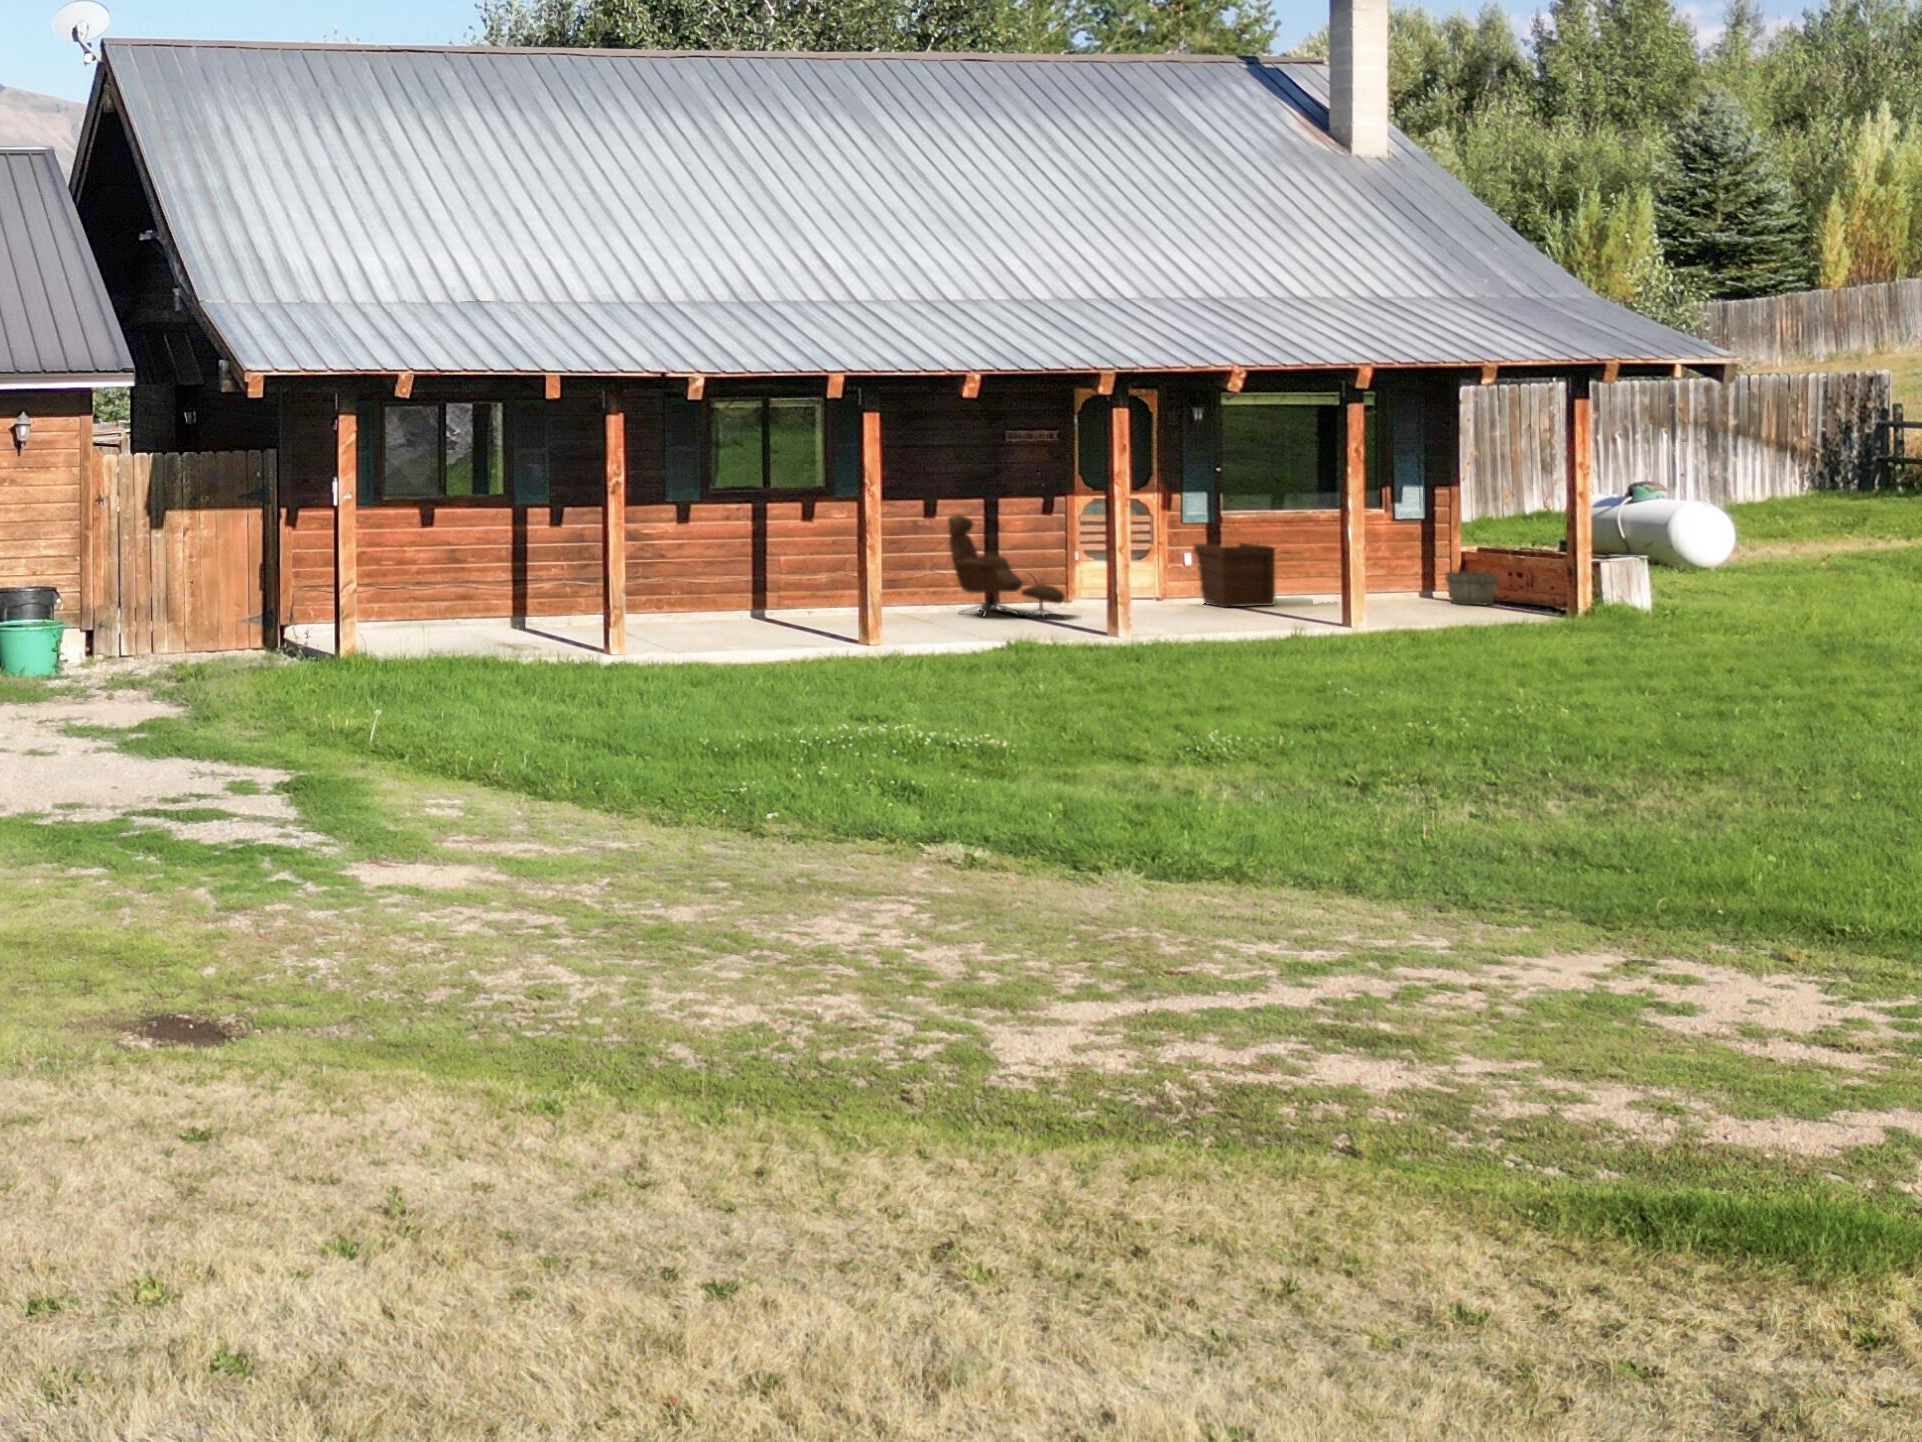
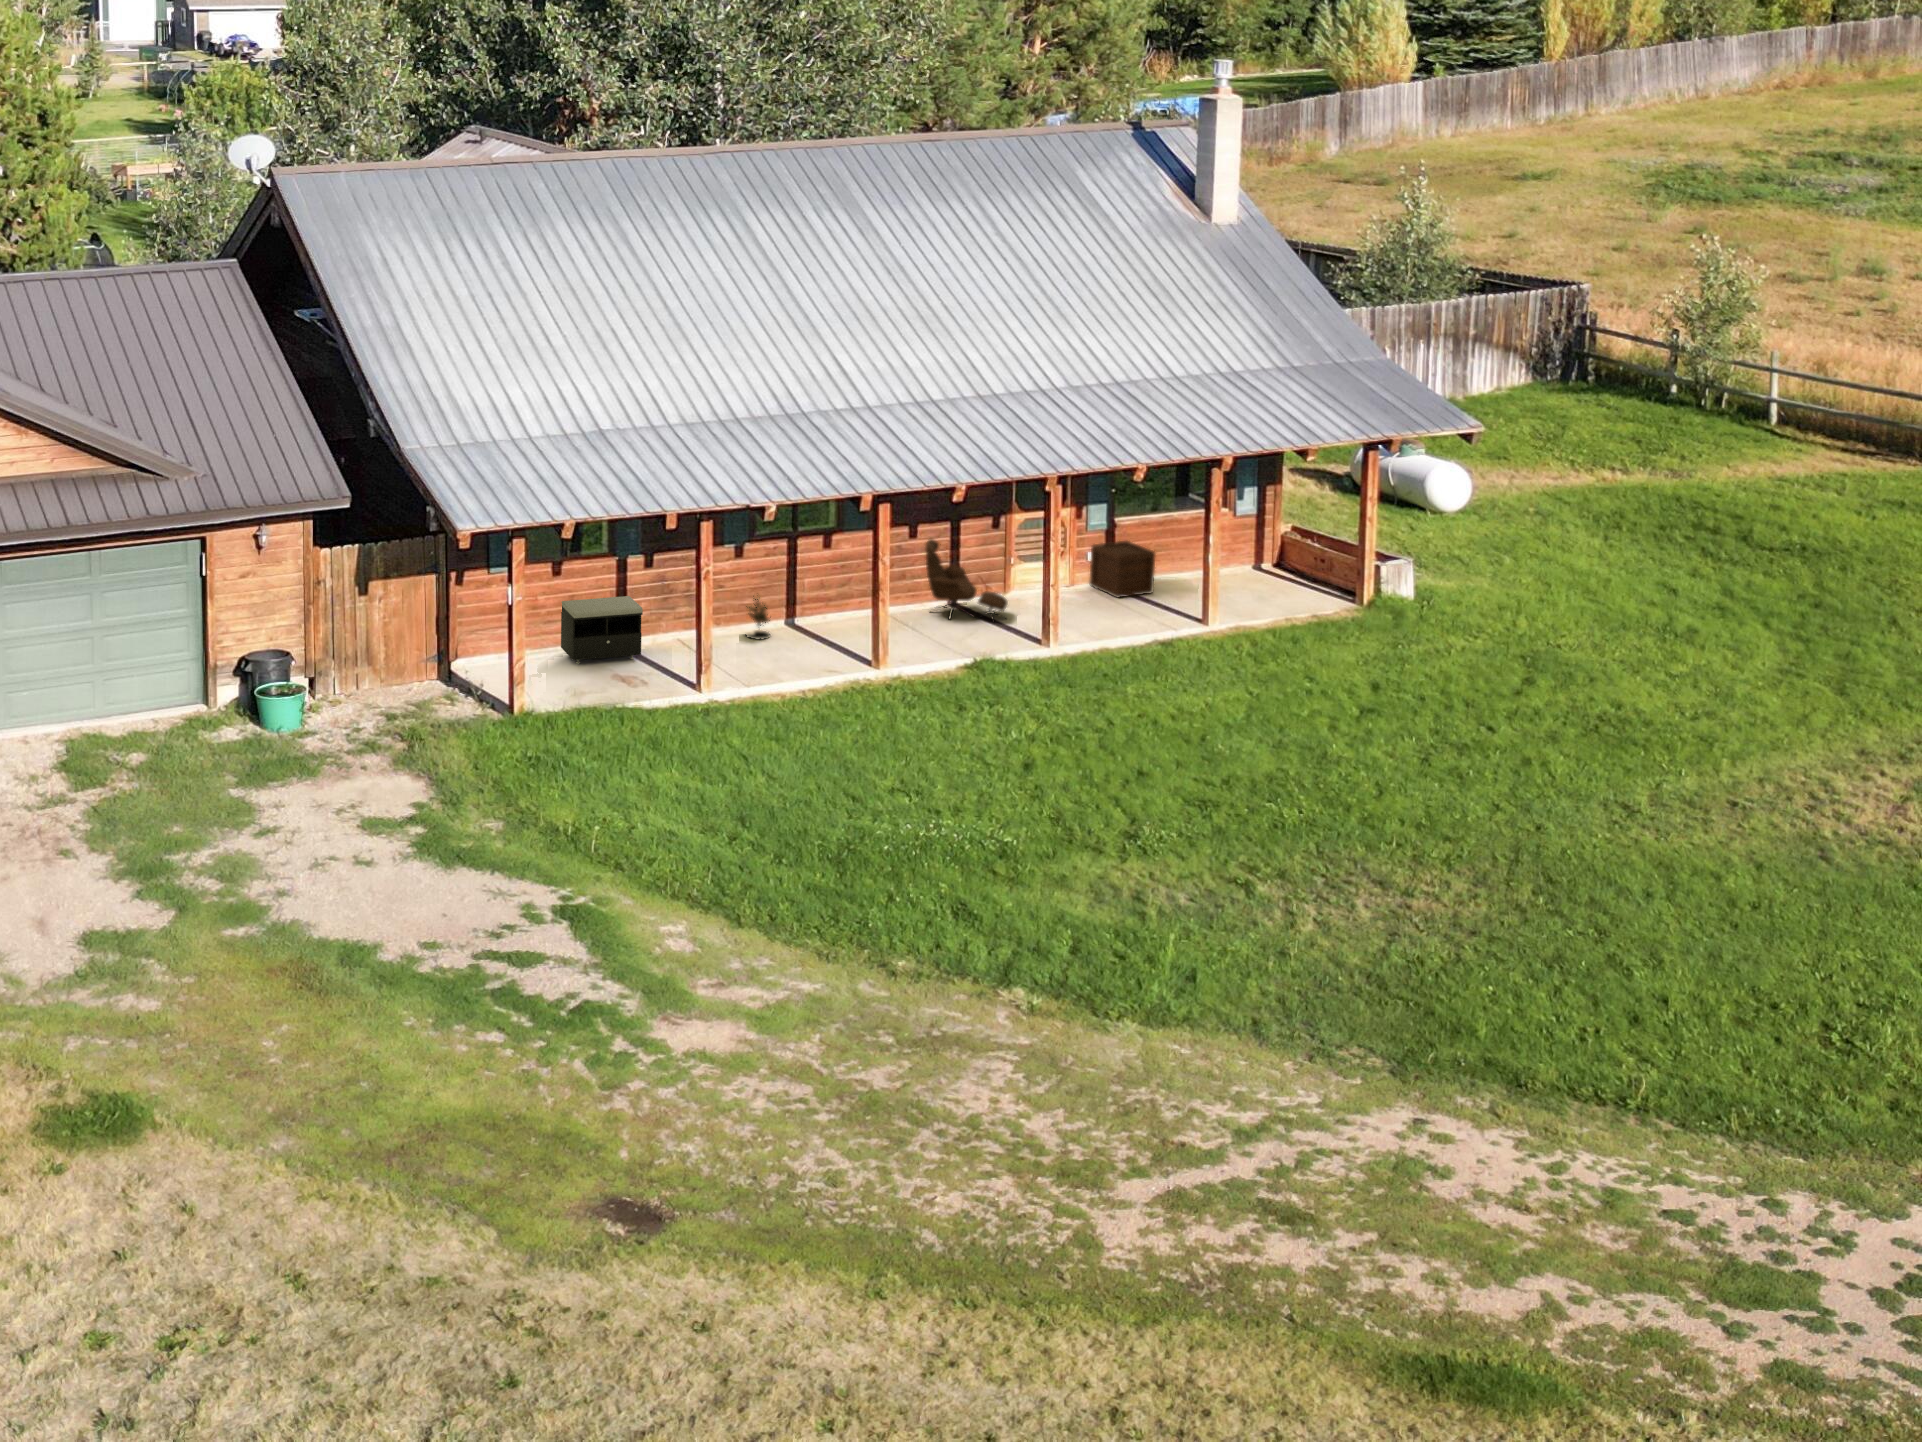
storage bench: none [440,557,544,637] -> present [561,596,643,664]
potted tree: none [696,562,733,626] -> present [746,596,771,639]
wooden bucket: present [1445,568,1498,605] -> none [1273,559,1312,592]

